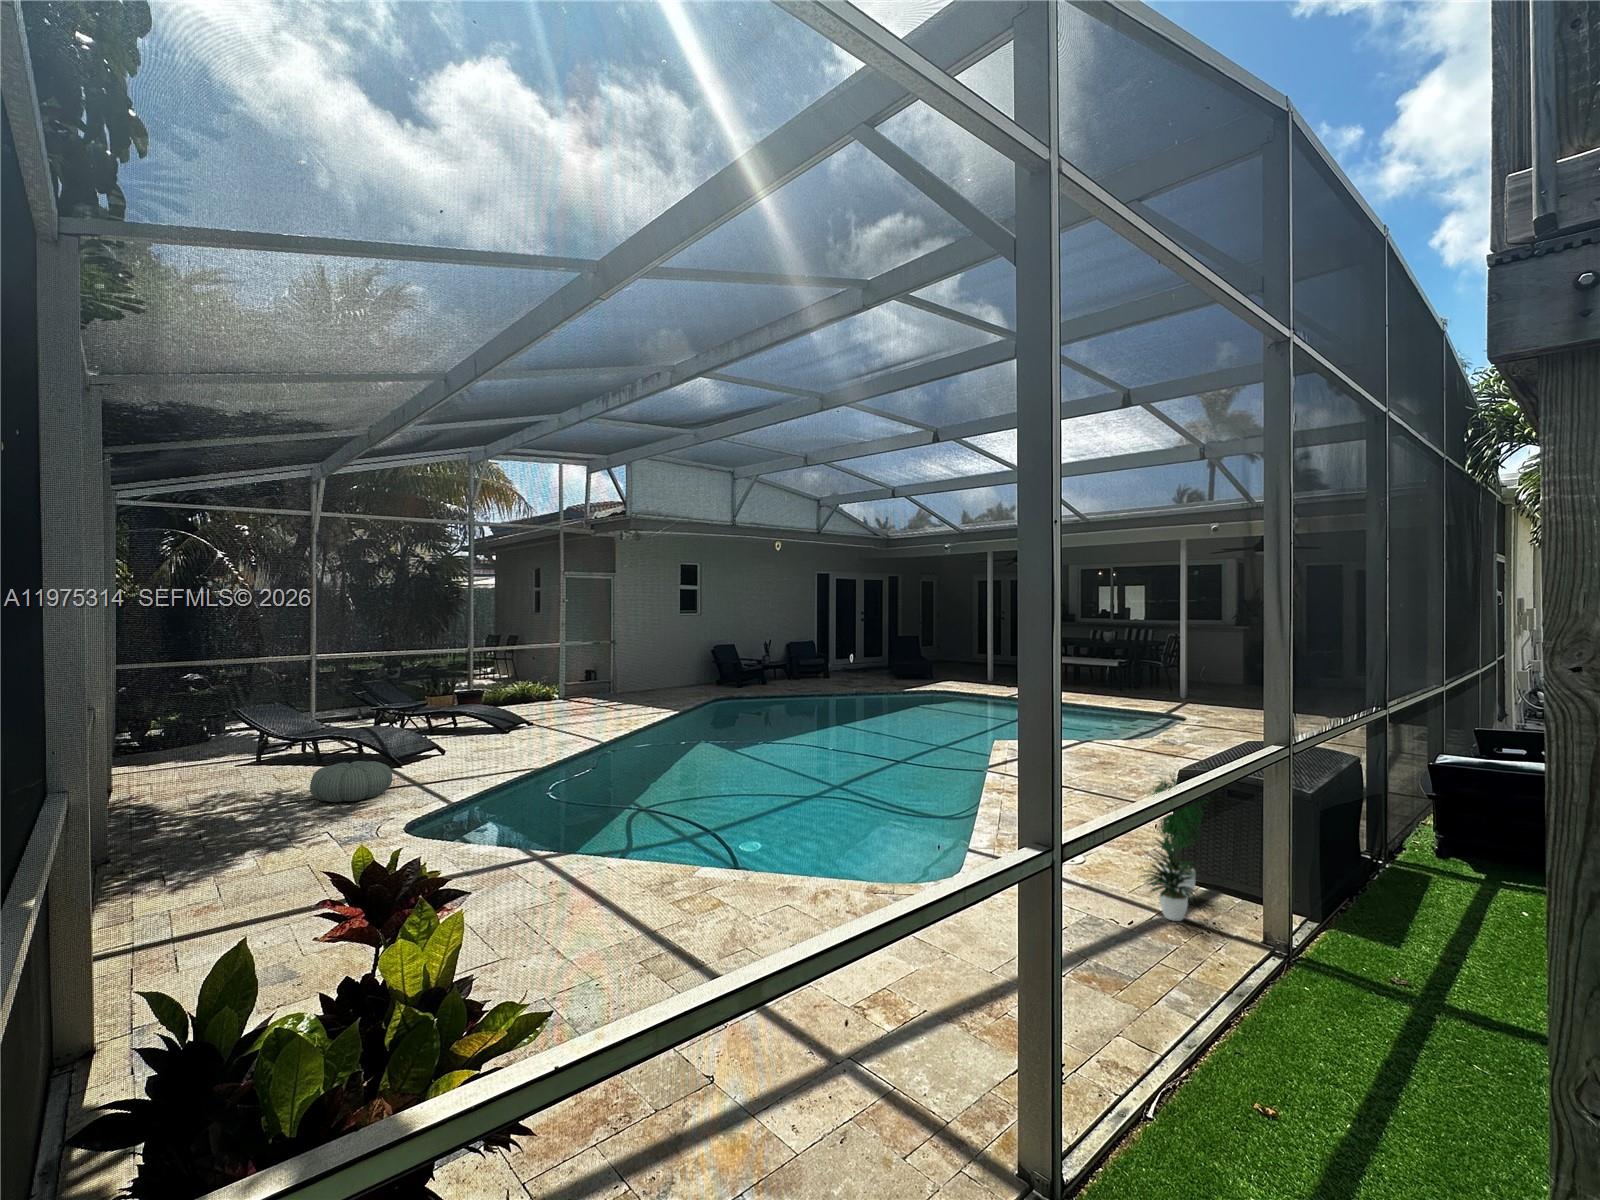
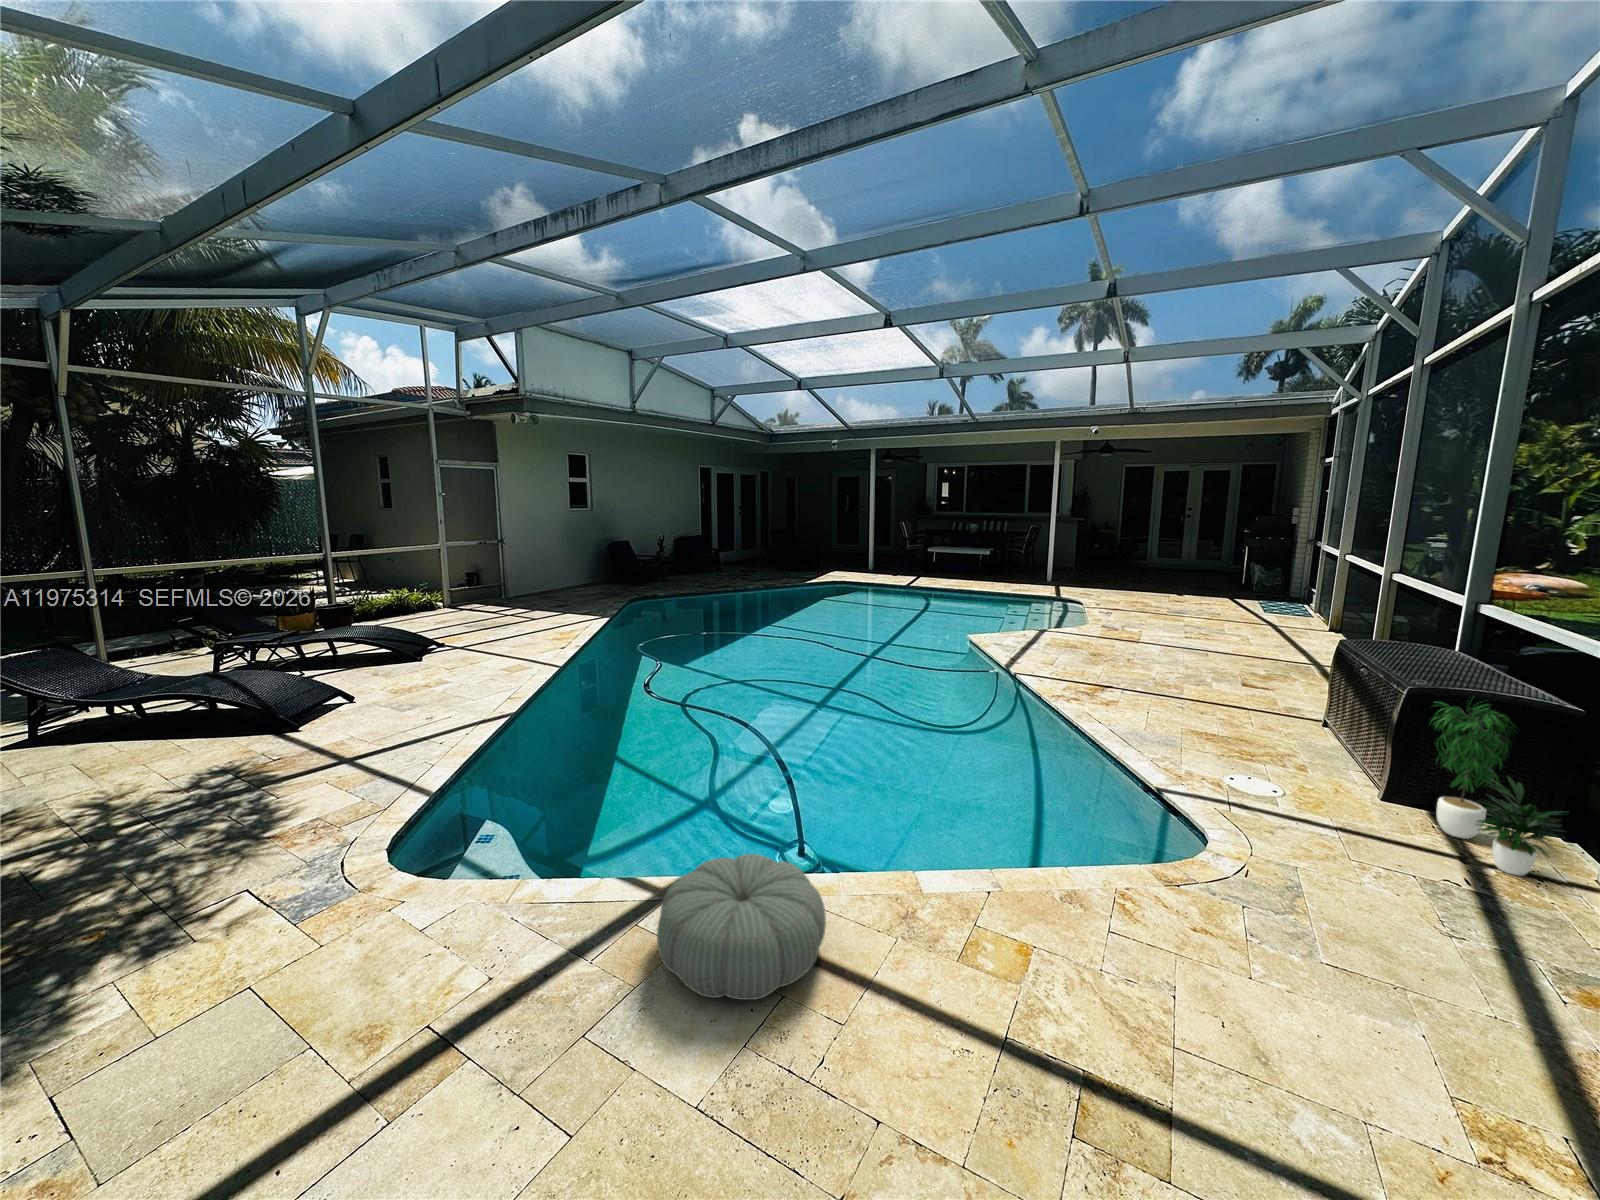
pouf: present [310,761,393,802] -> present [657,854,826,1000]

